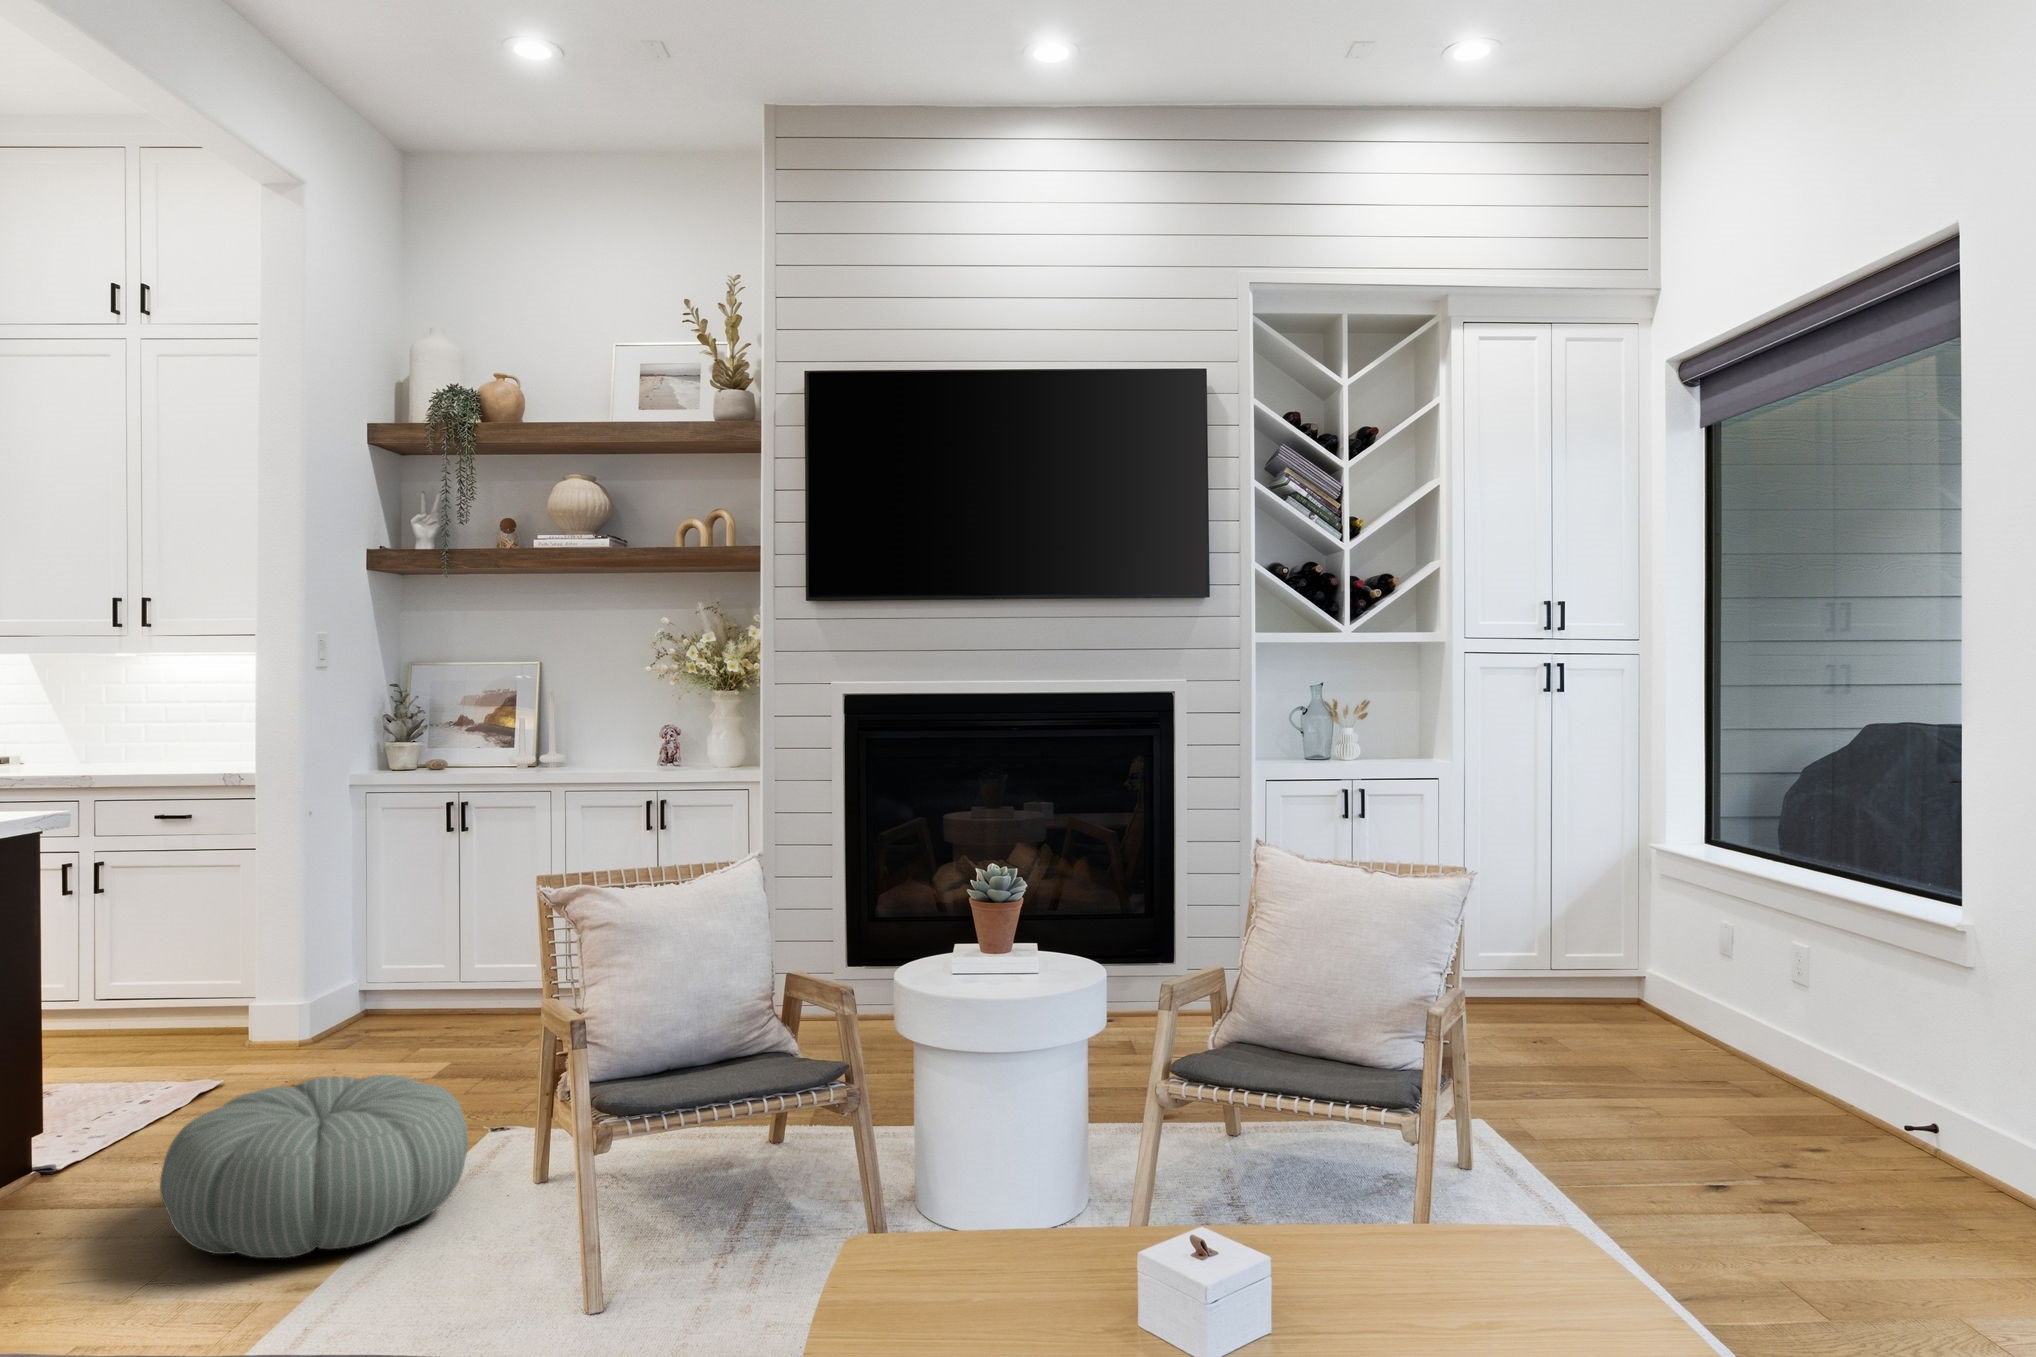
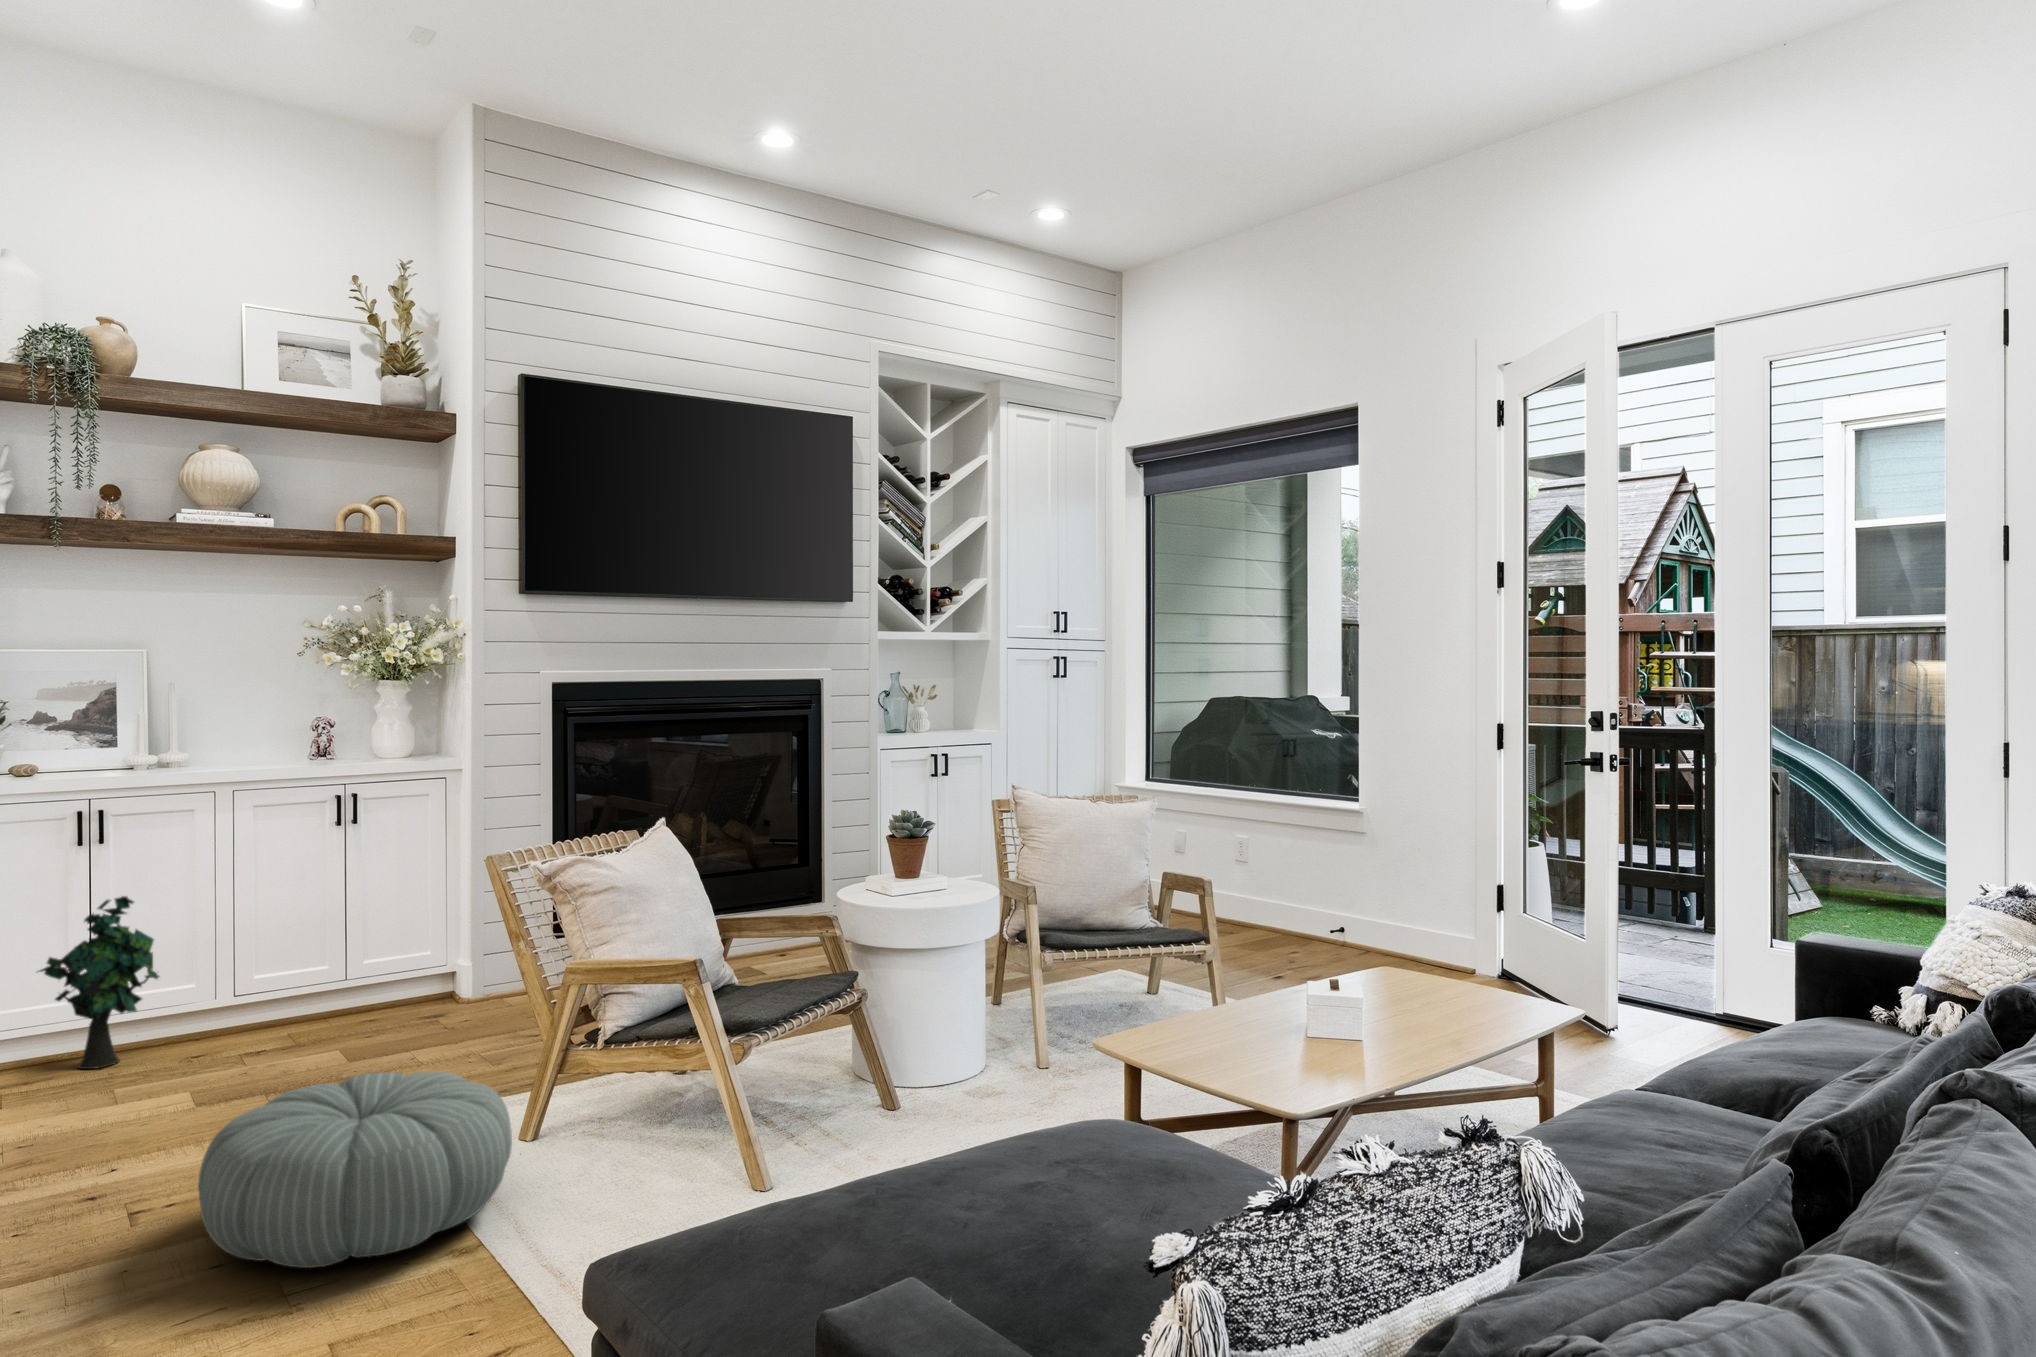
decorative plant: none [393,880,489,1029] -> present [39,896,159,1069]

